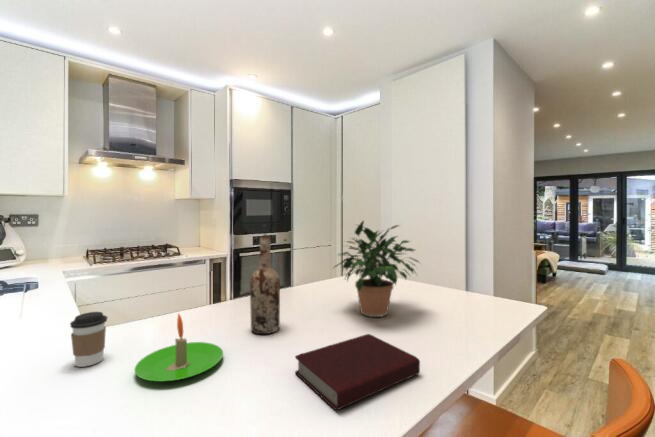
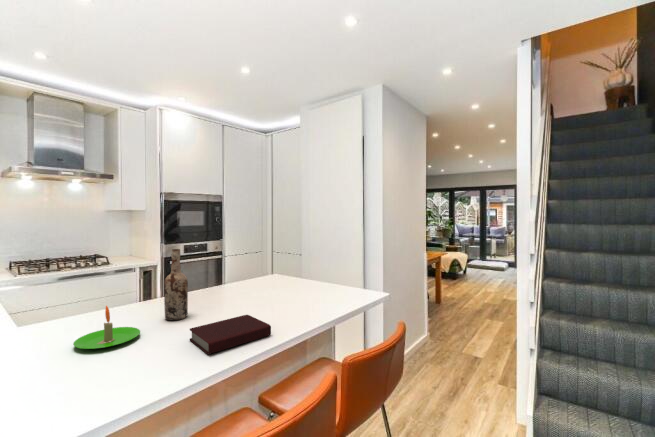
potted plant: present [335,221,418,317] -> none [232,236,299,306]
coffee cup: present [70,312,107,367] -> none [21,308,50,347]

